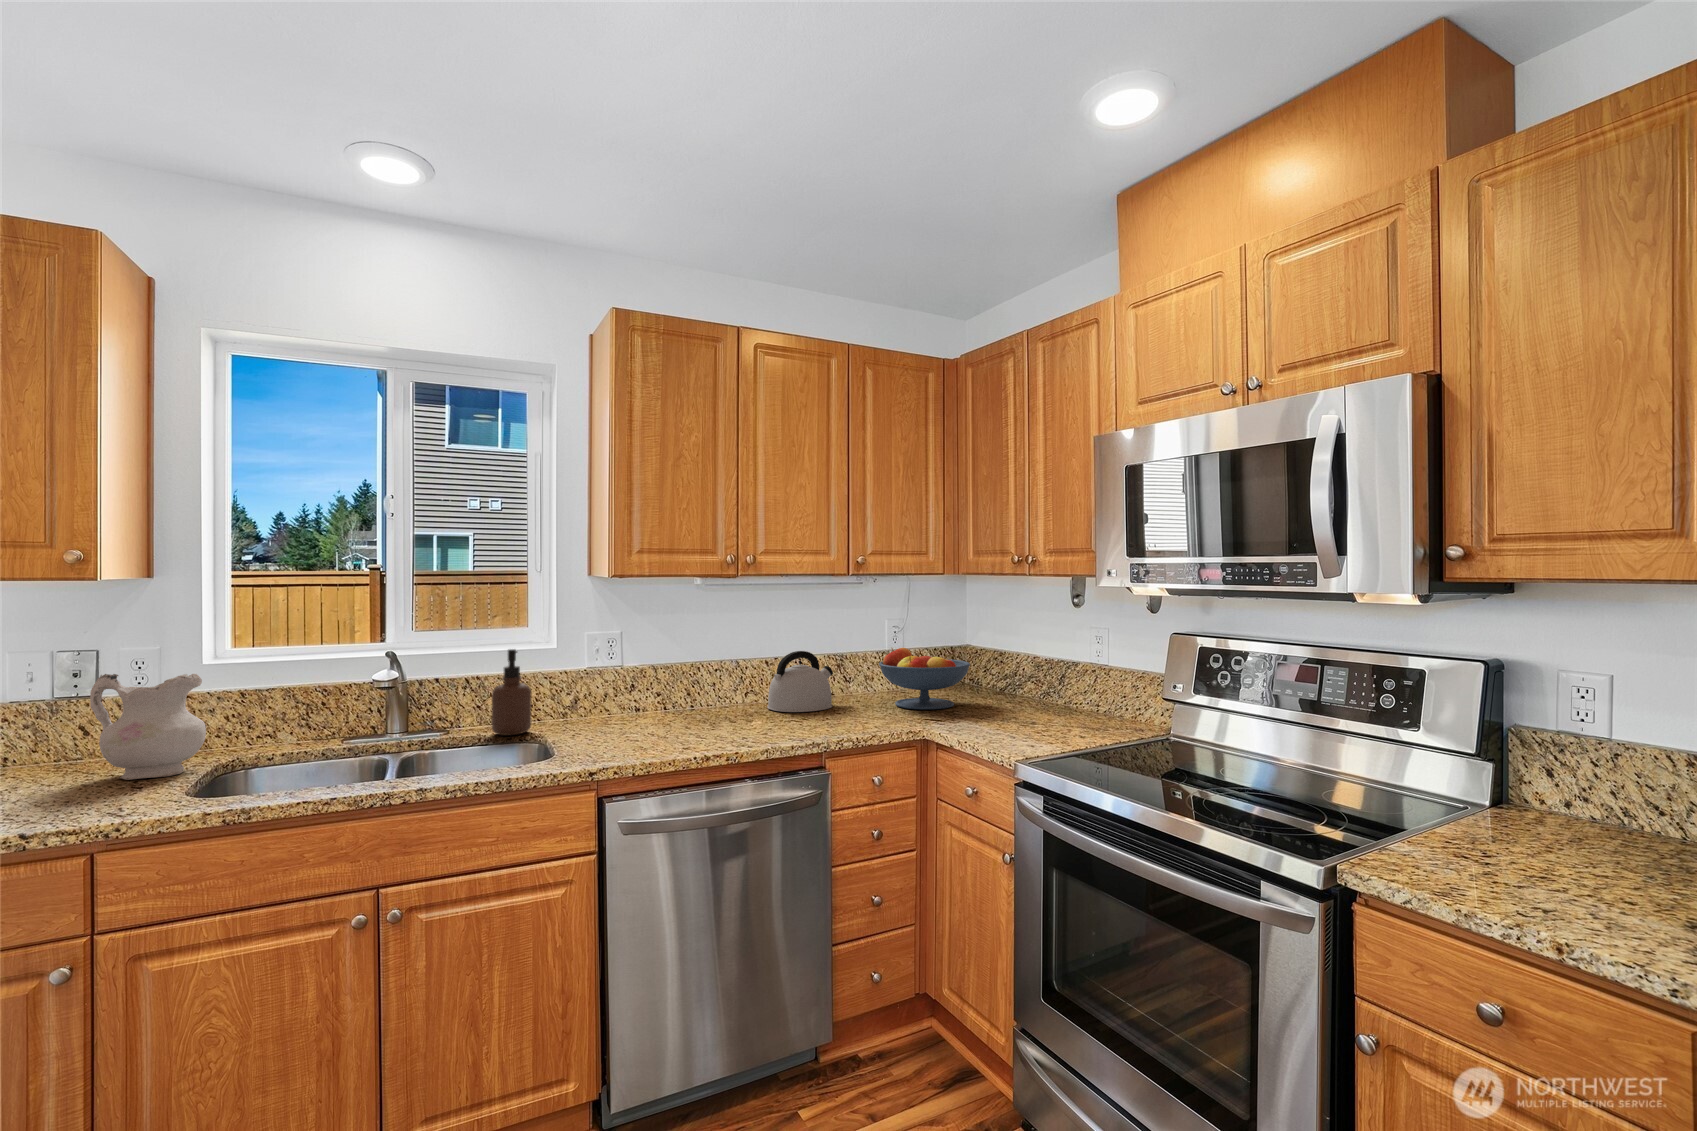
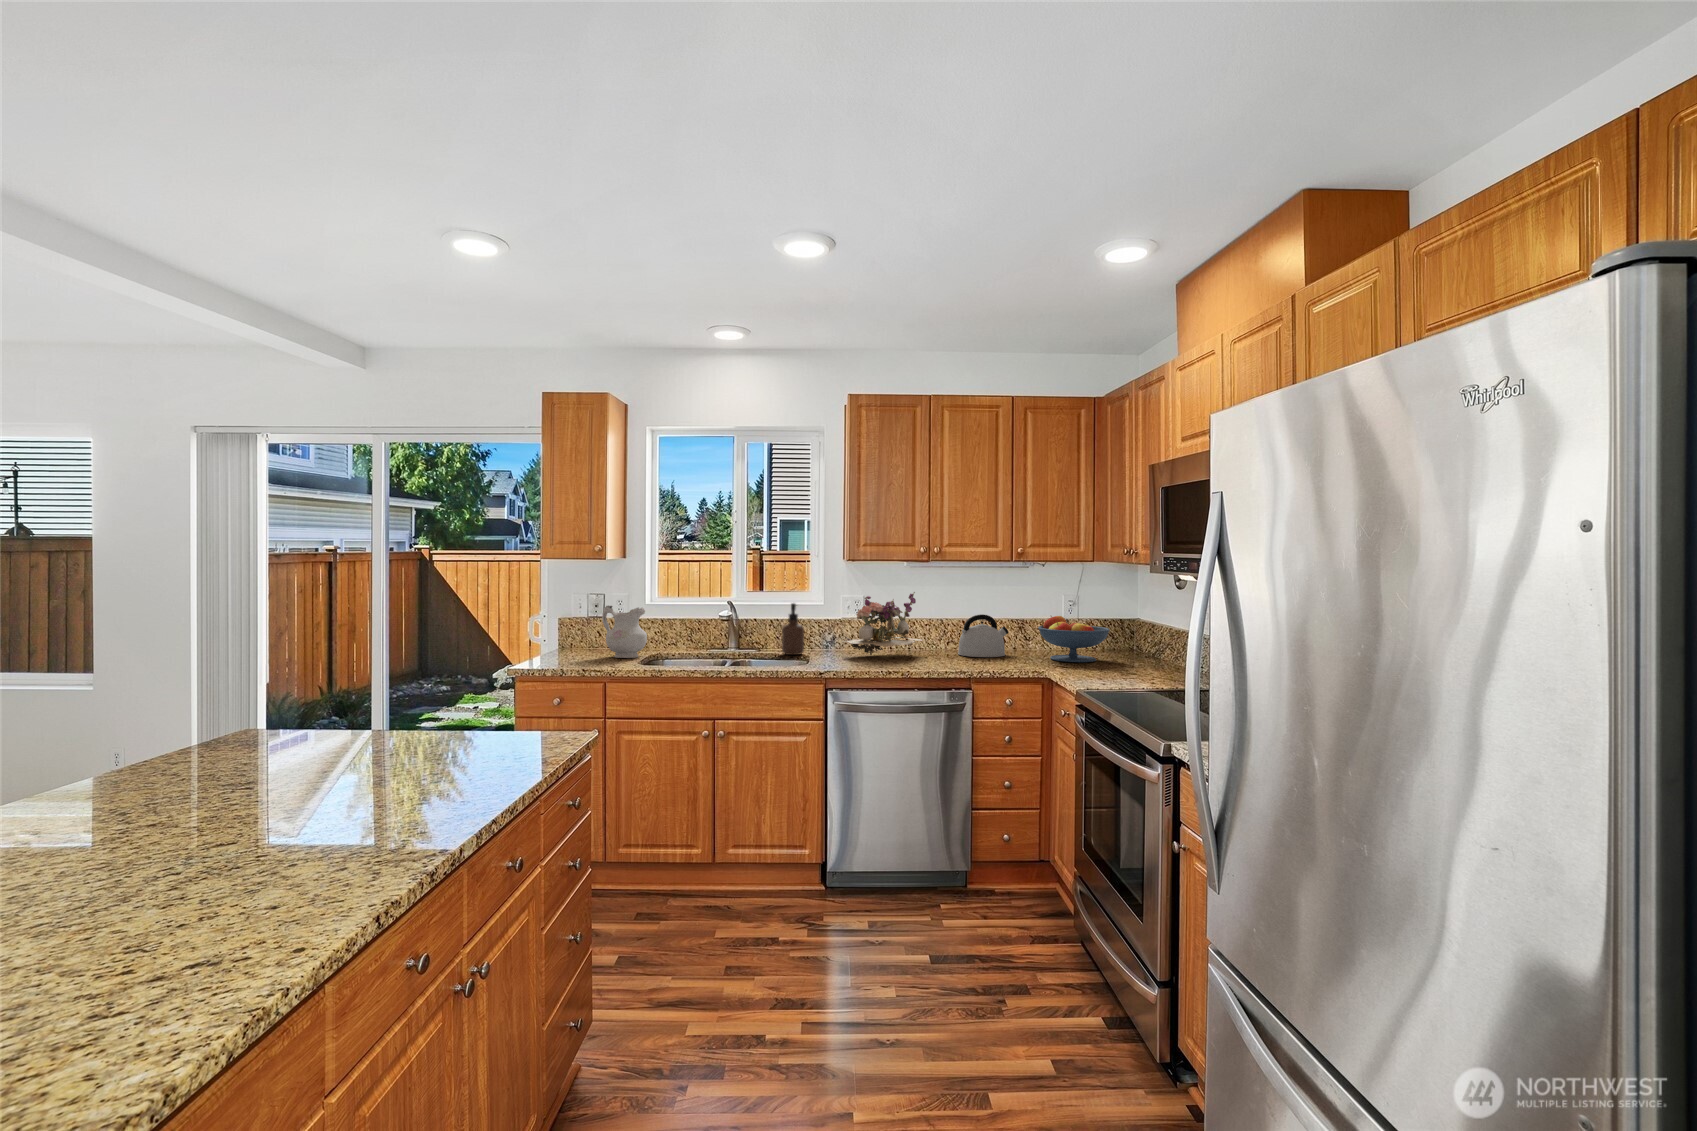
flower arrangement: none [599,623,723,724] -> present [842,592,922,655]

